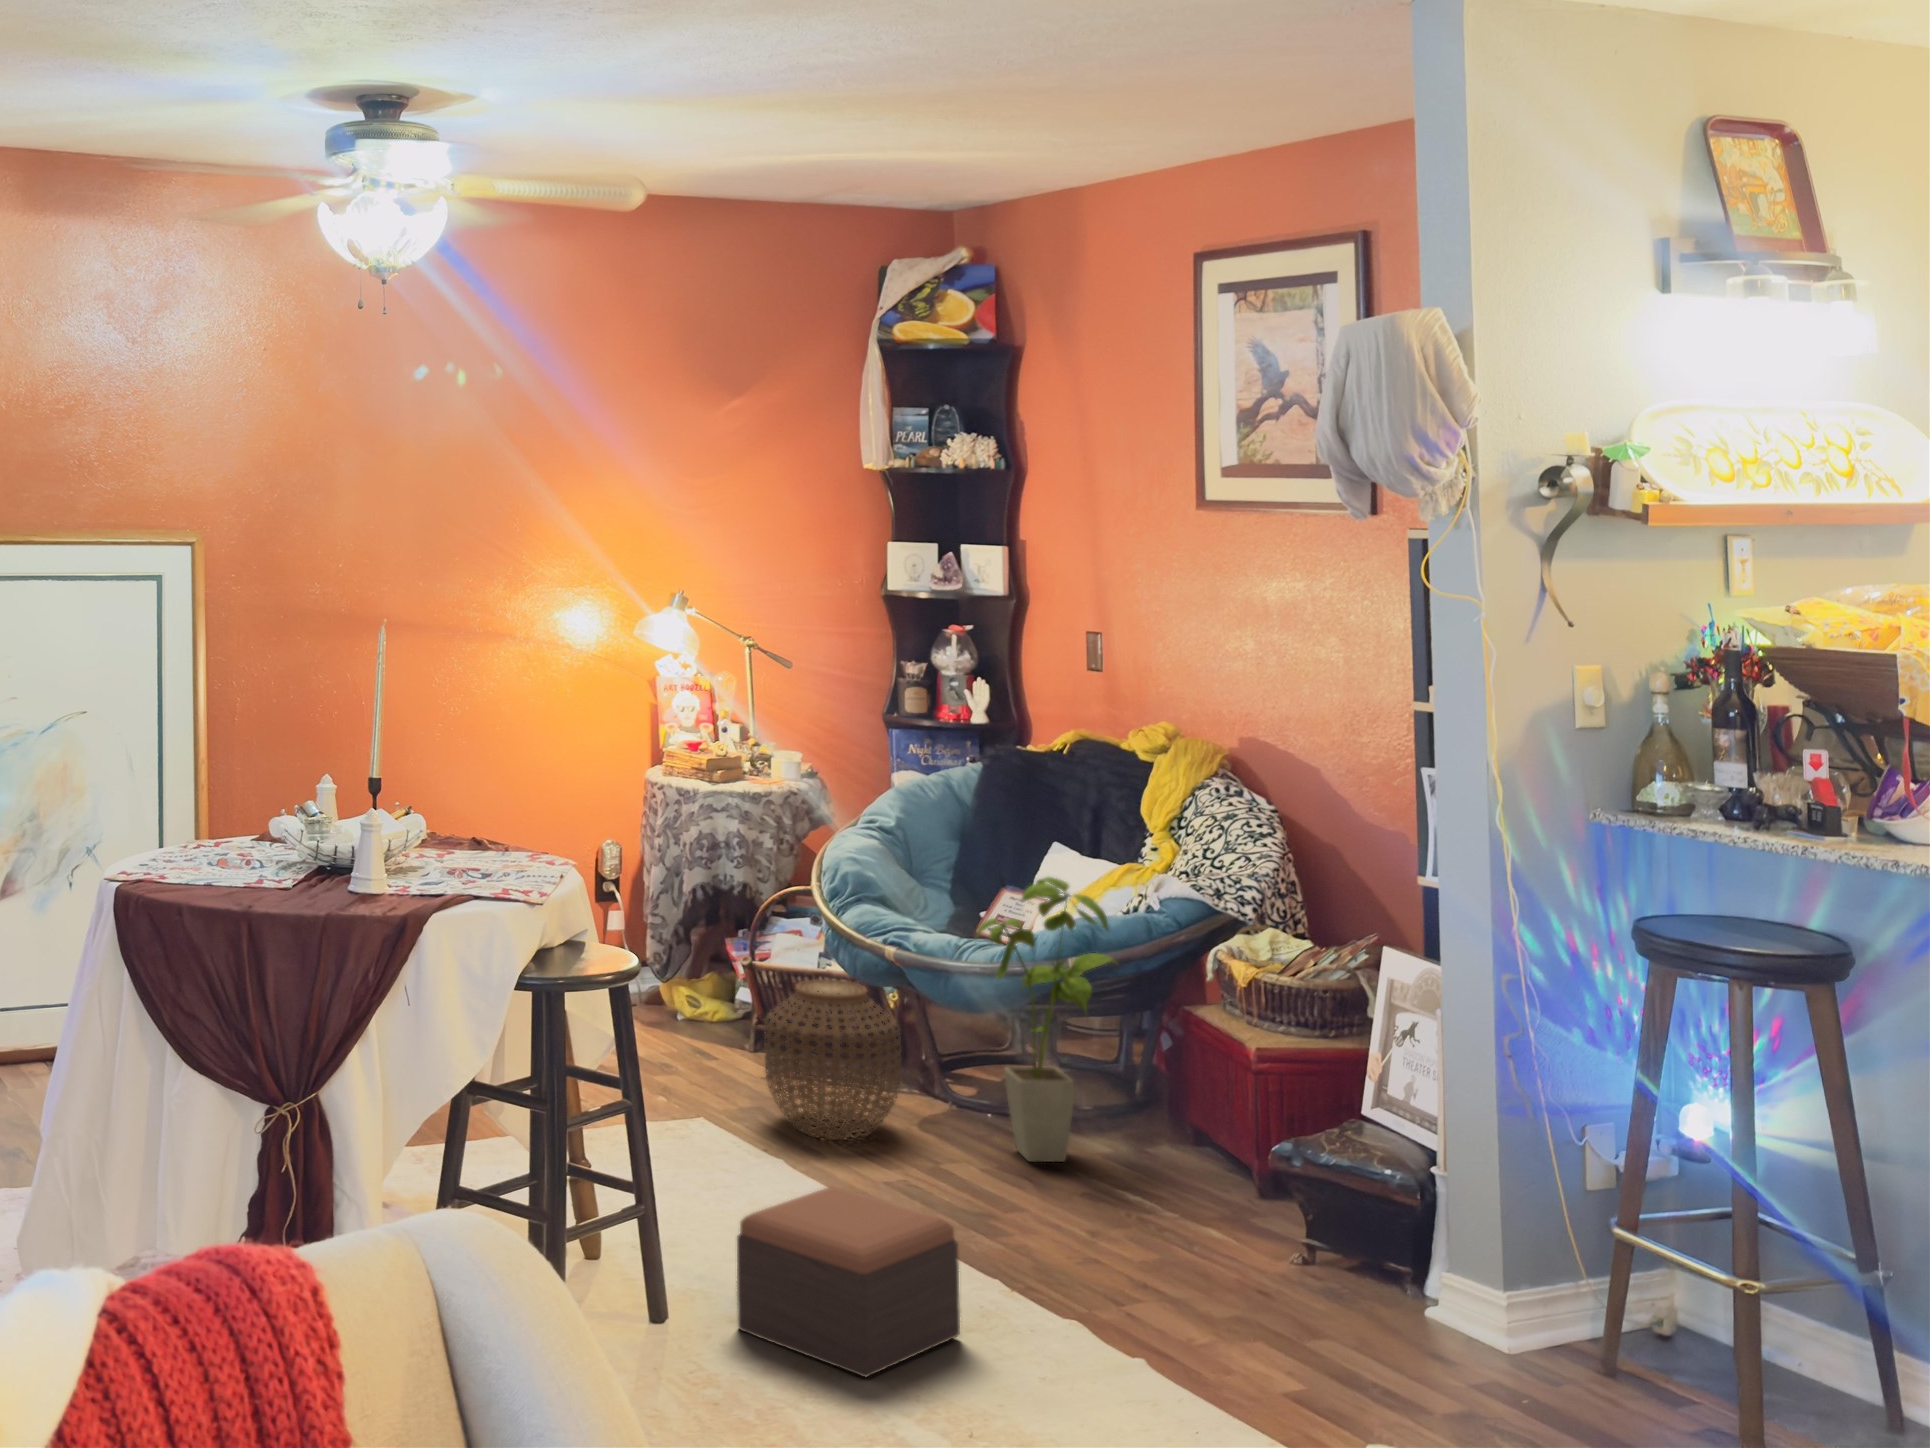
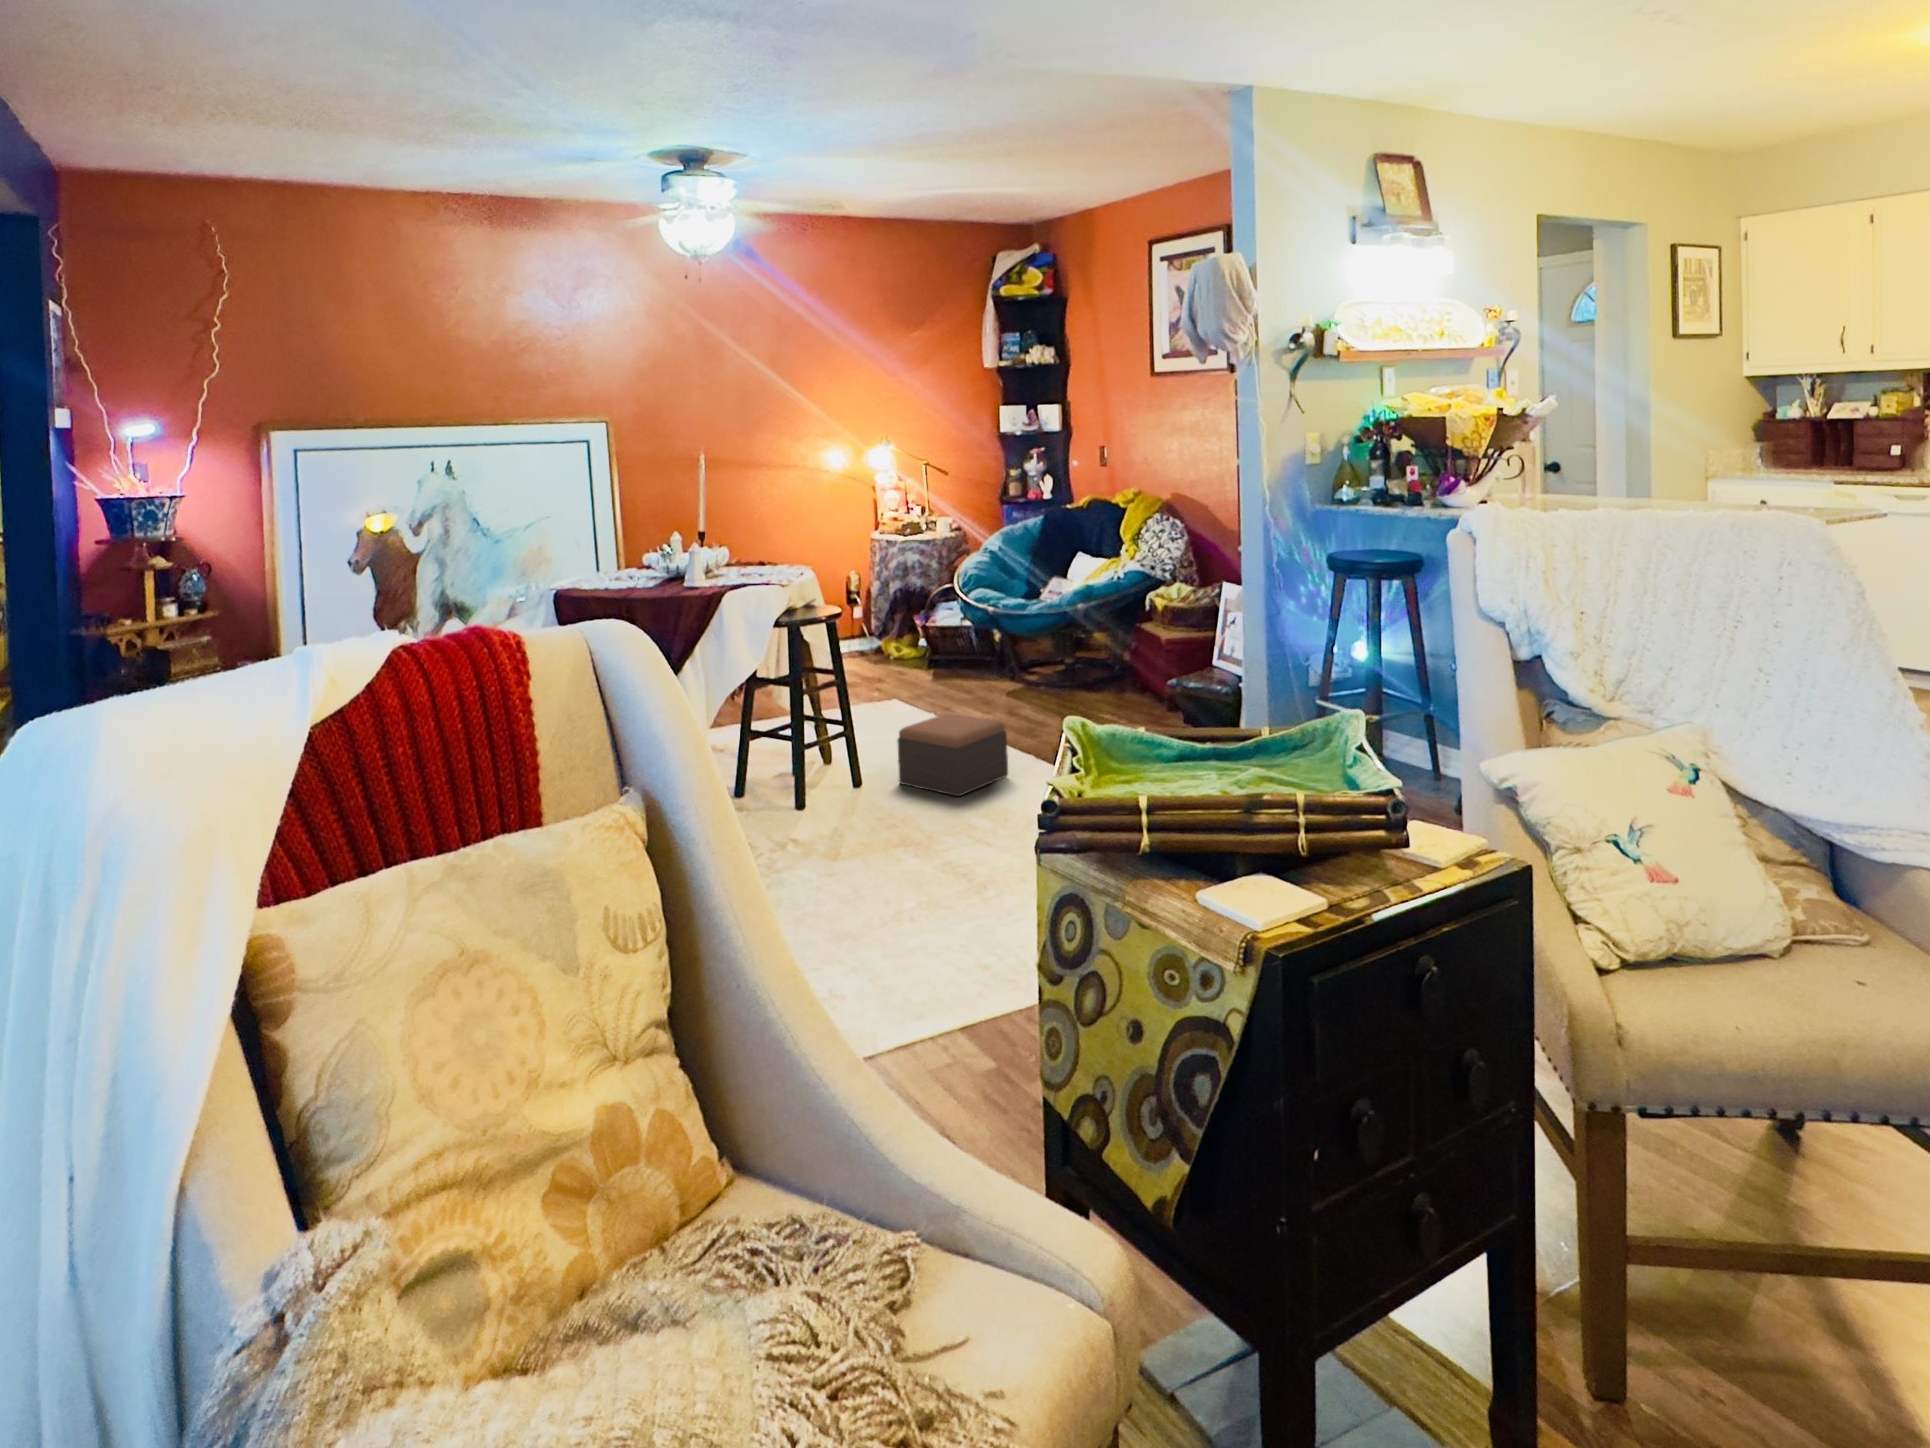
house plant: present [977,877,1117,1162] -> none [1032,563,1104,703]
woven basket: present [764,979,901,1140] -> none [928,624,997,702]

